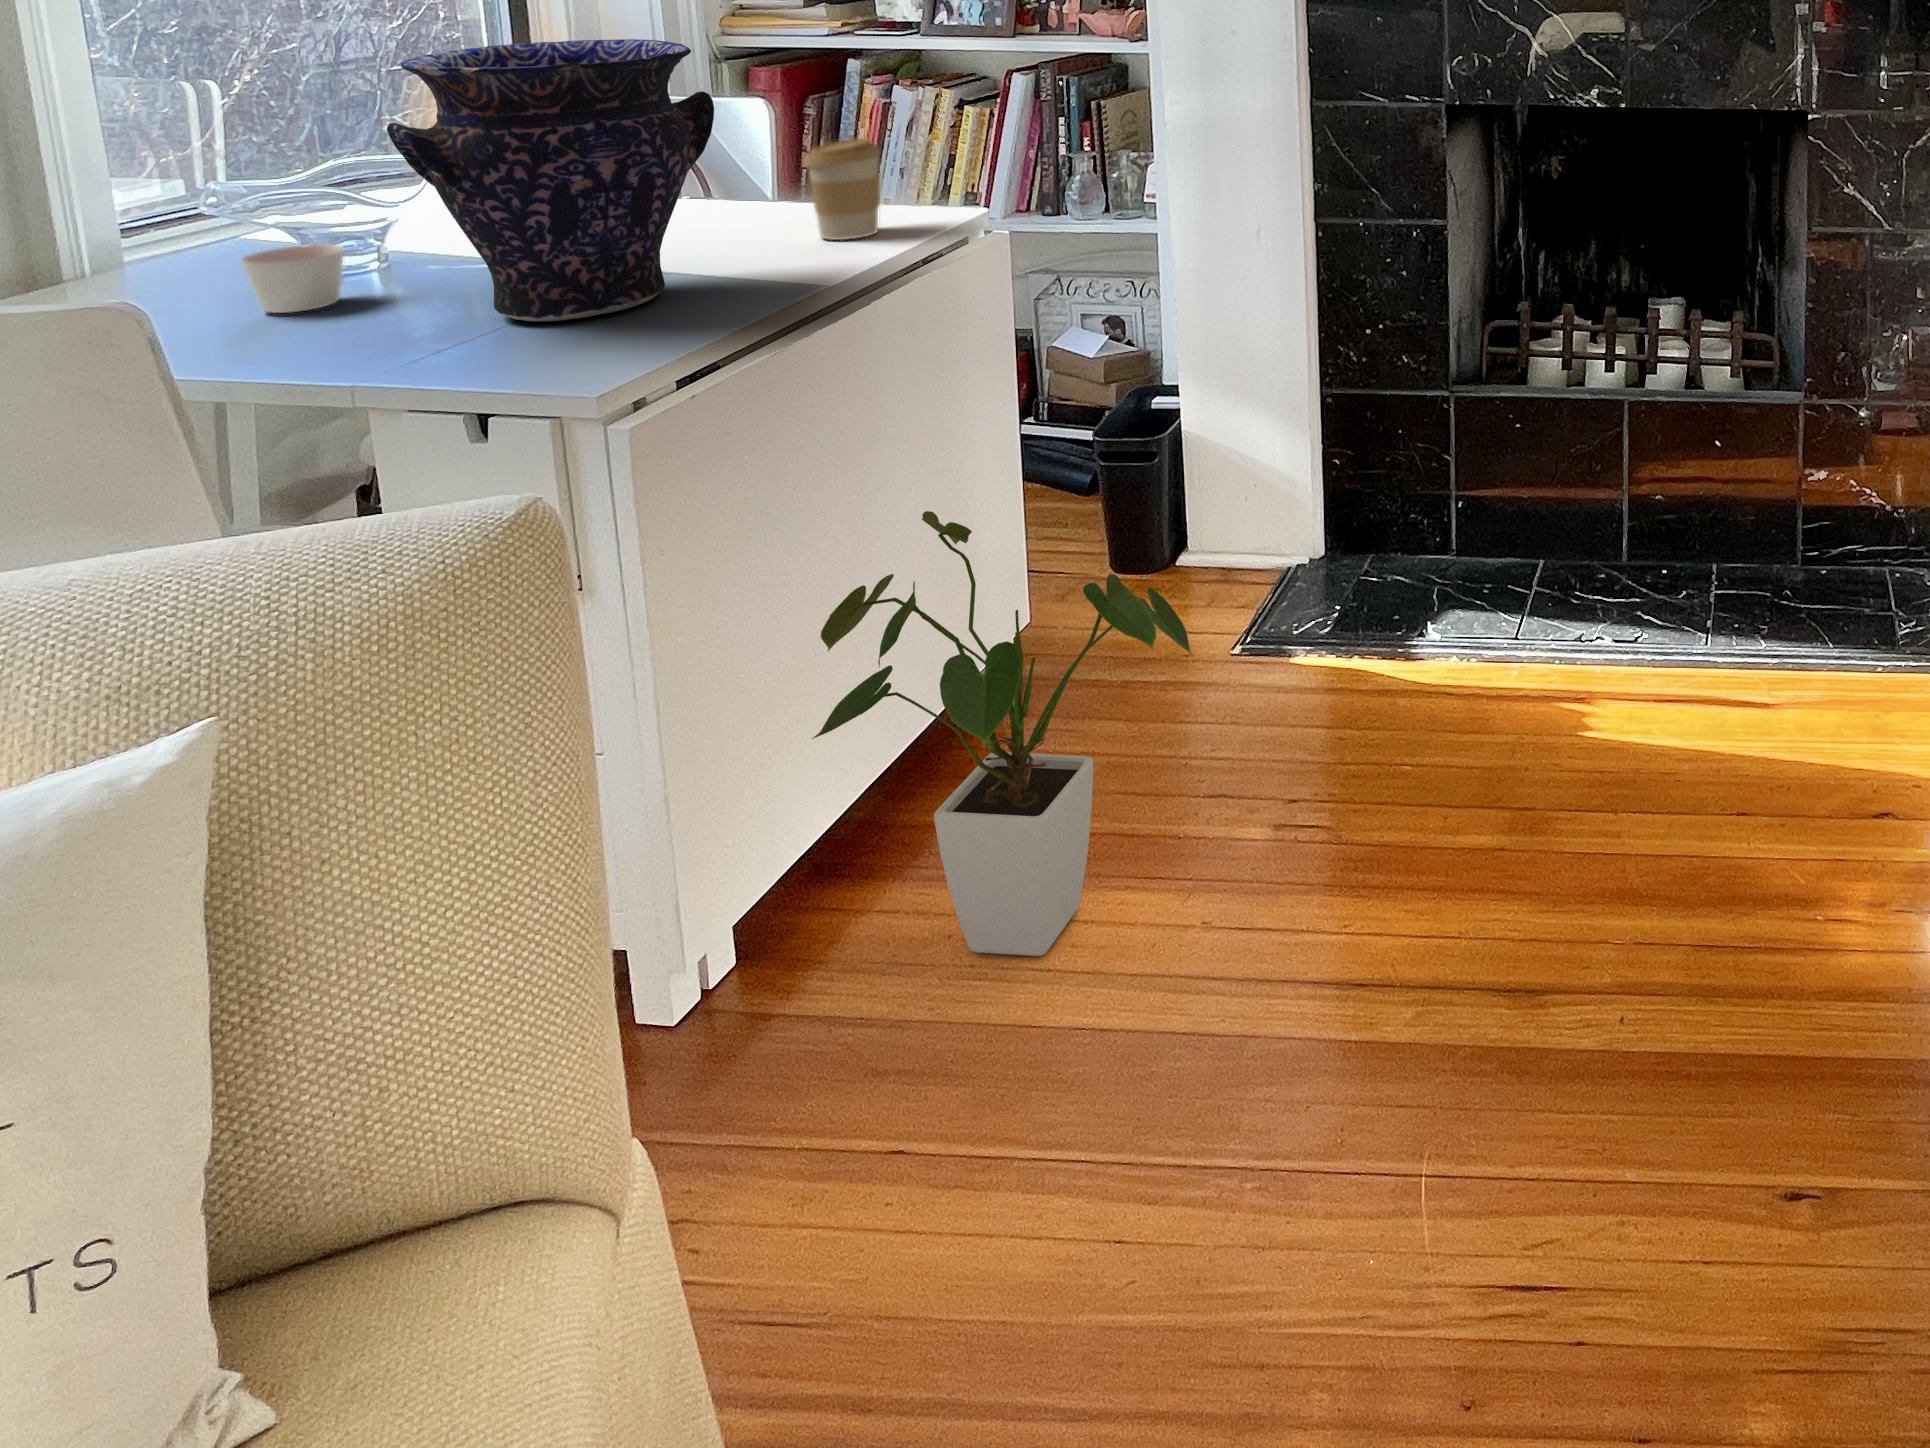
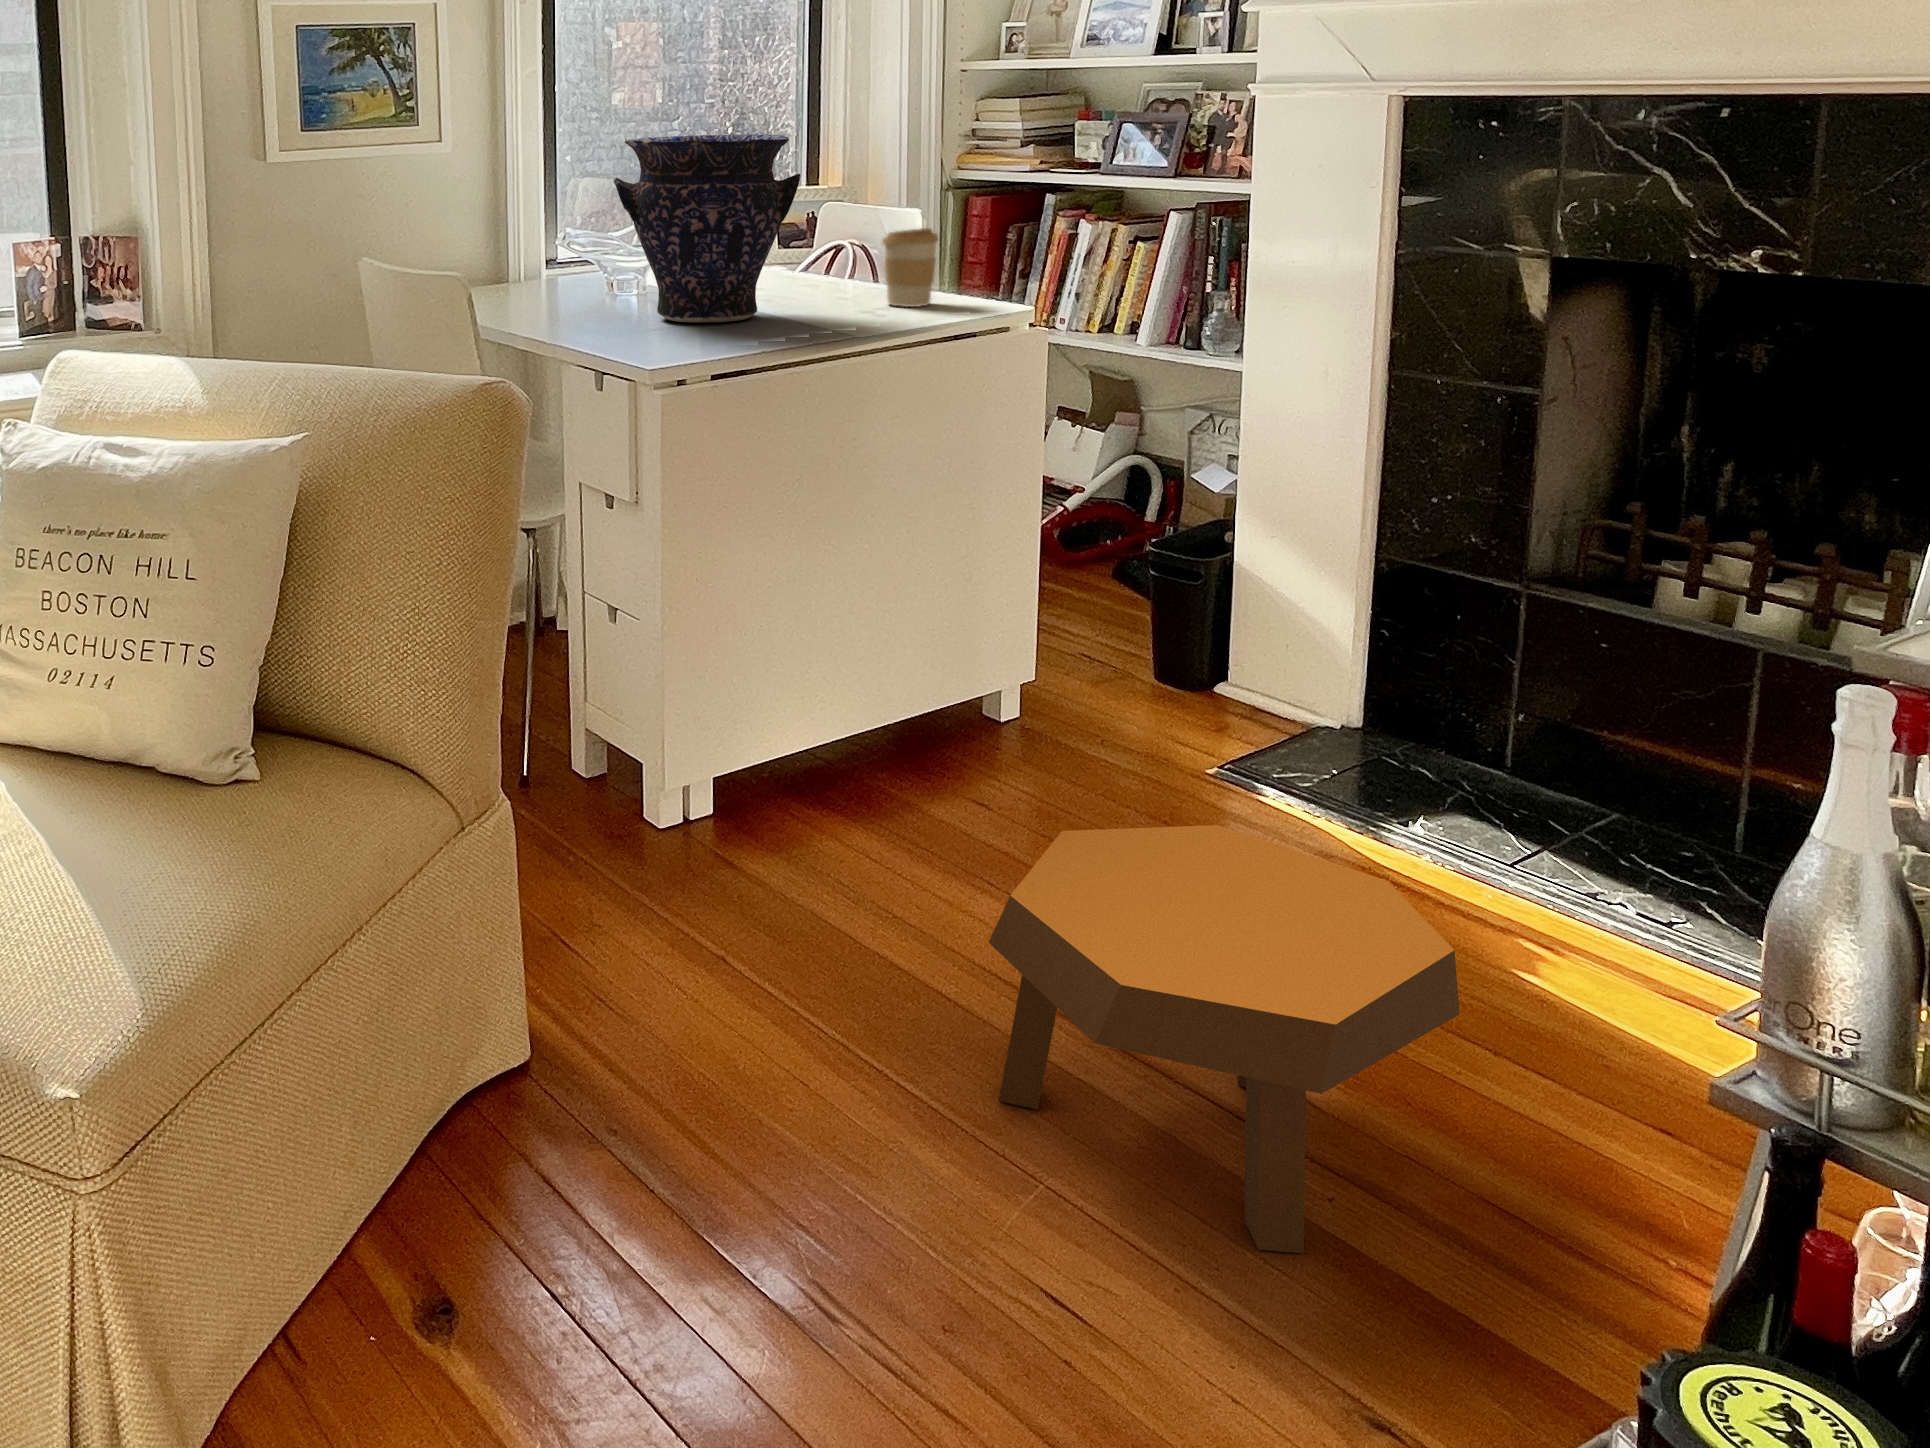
candle: present [242,244,344,313] -> none [564,263,613,302]
house plant: present [812,511,1193,956] -> none [763,519,1046,893]
footstool: none [1307,716,1695,1133] -> present [989,825,1460,1253]

